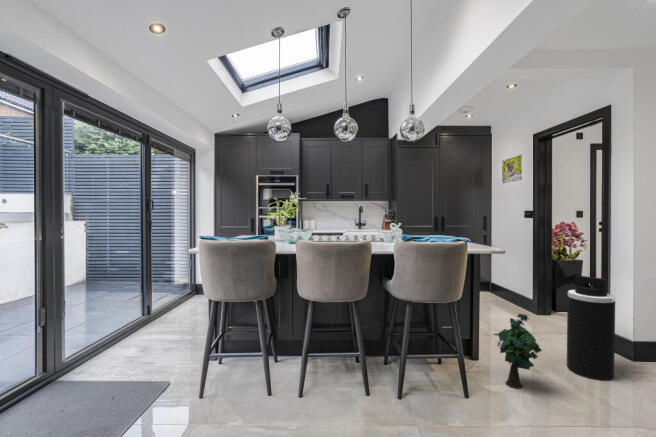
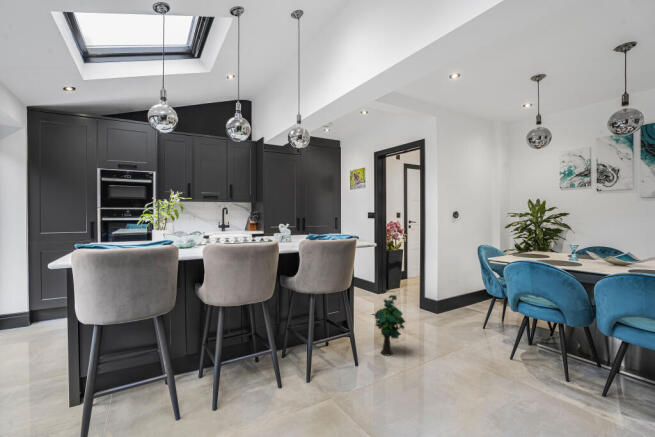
trash can: present [567,275,615,381] -> none [413,261,442,337]

